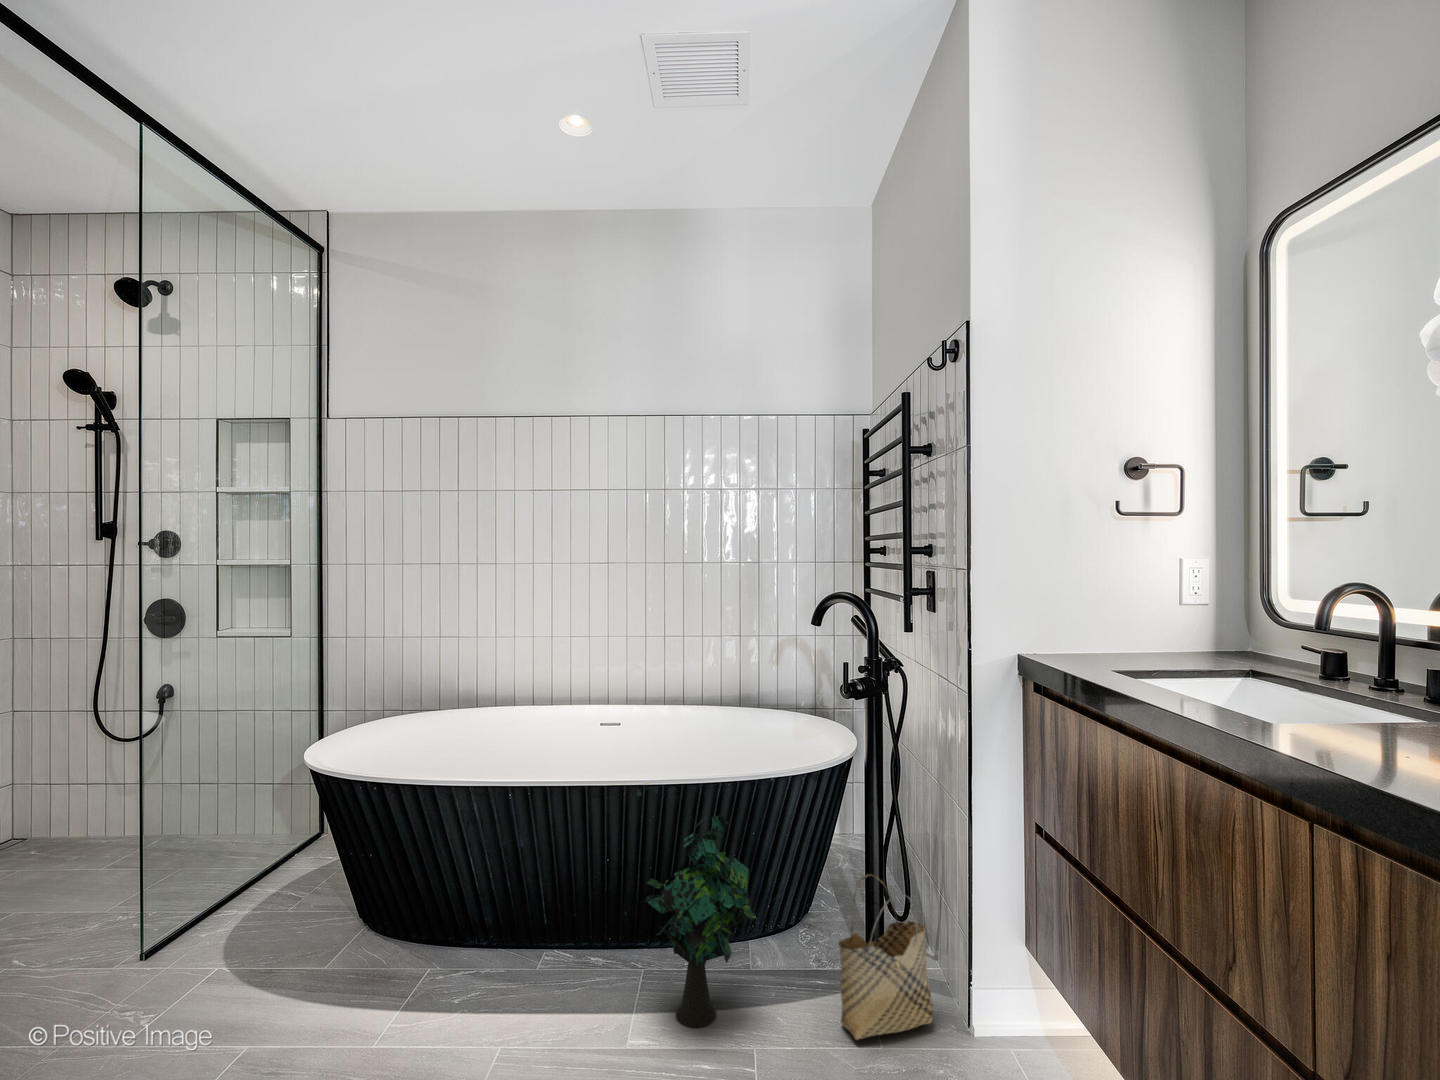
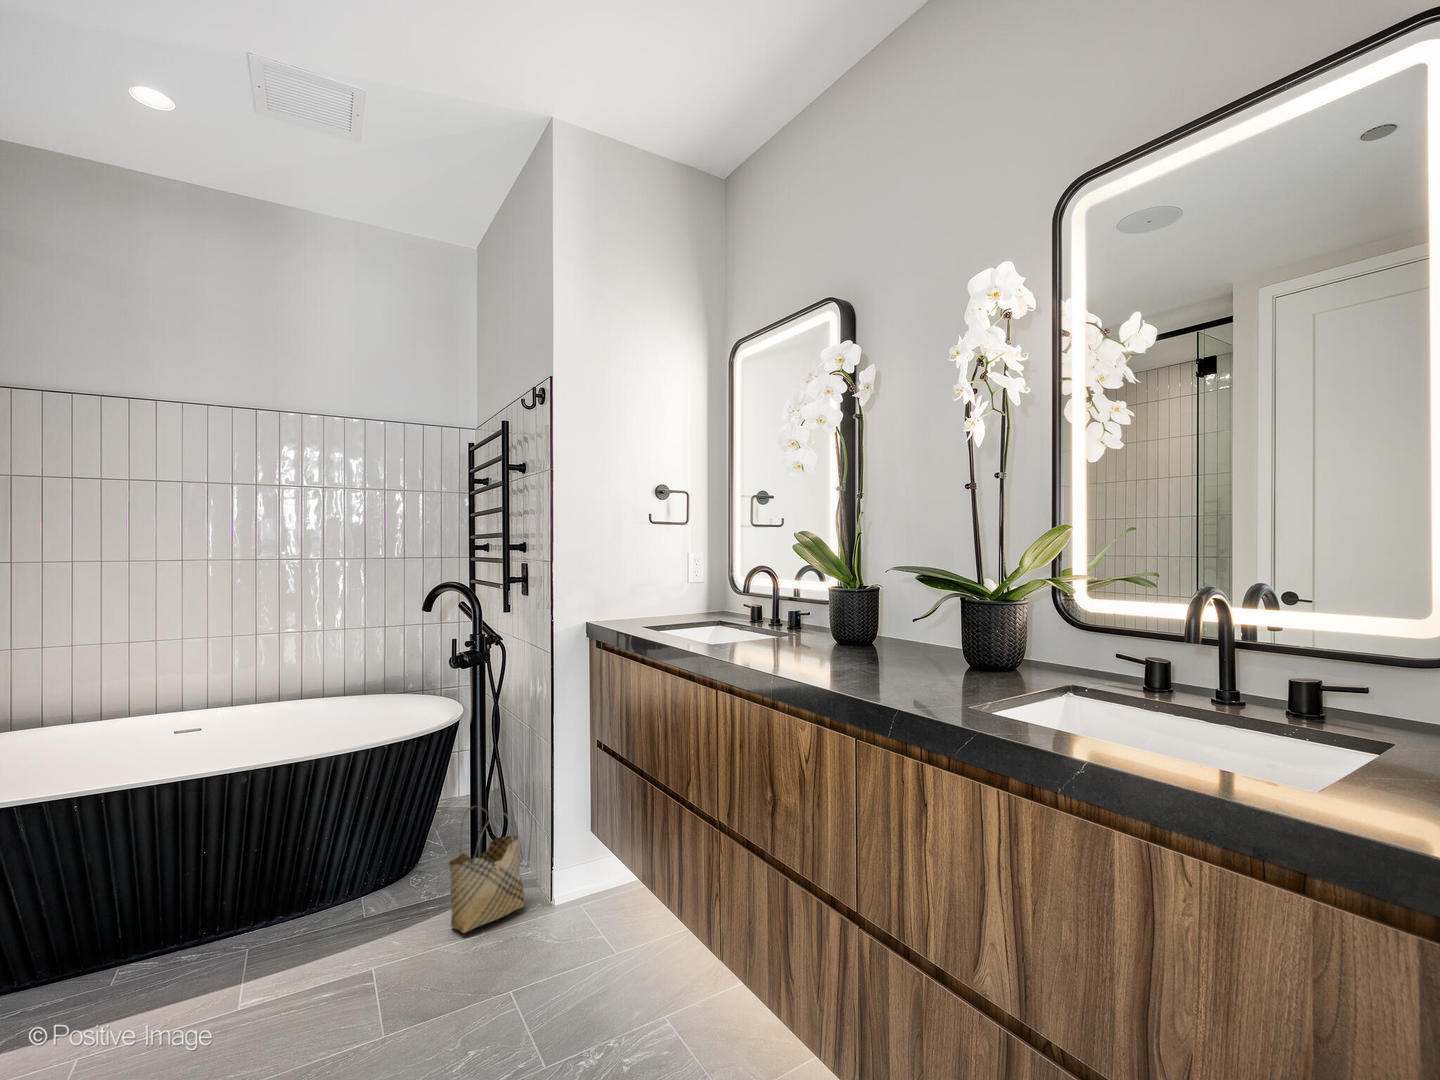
decorative plant: present [640,815,756,1027] -> none [258,779,375,968]

